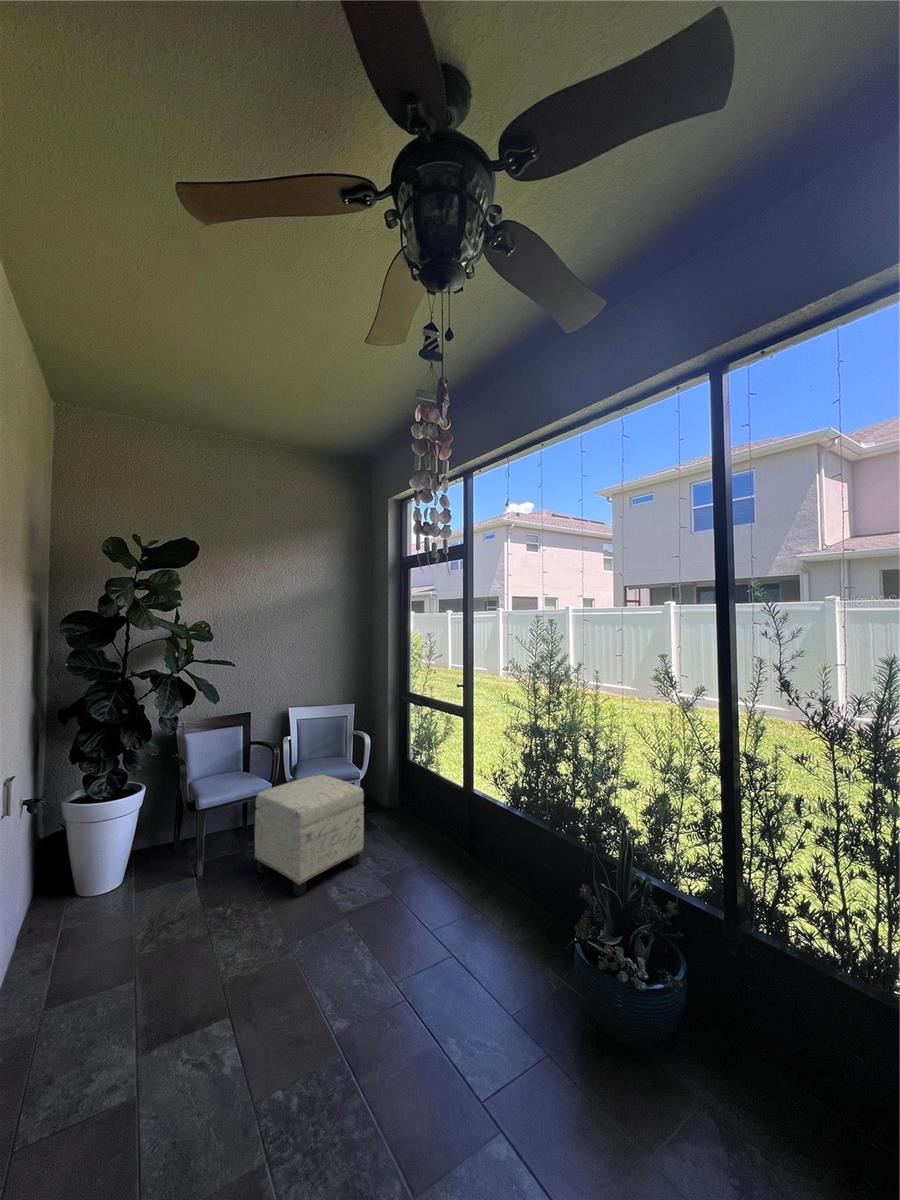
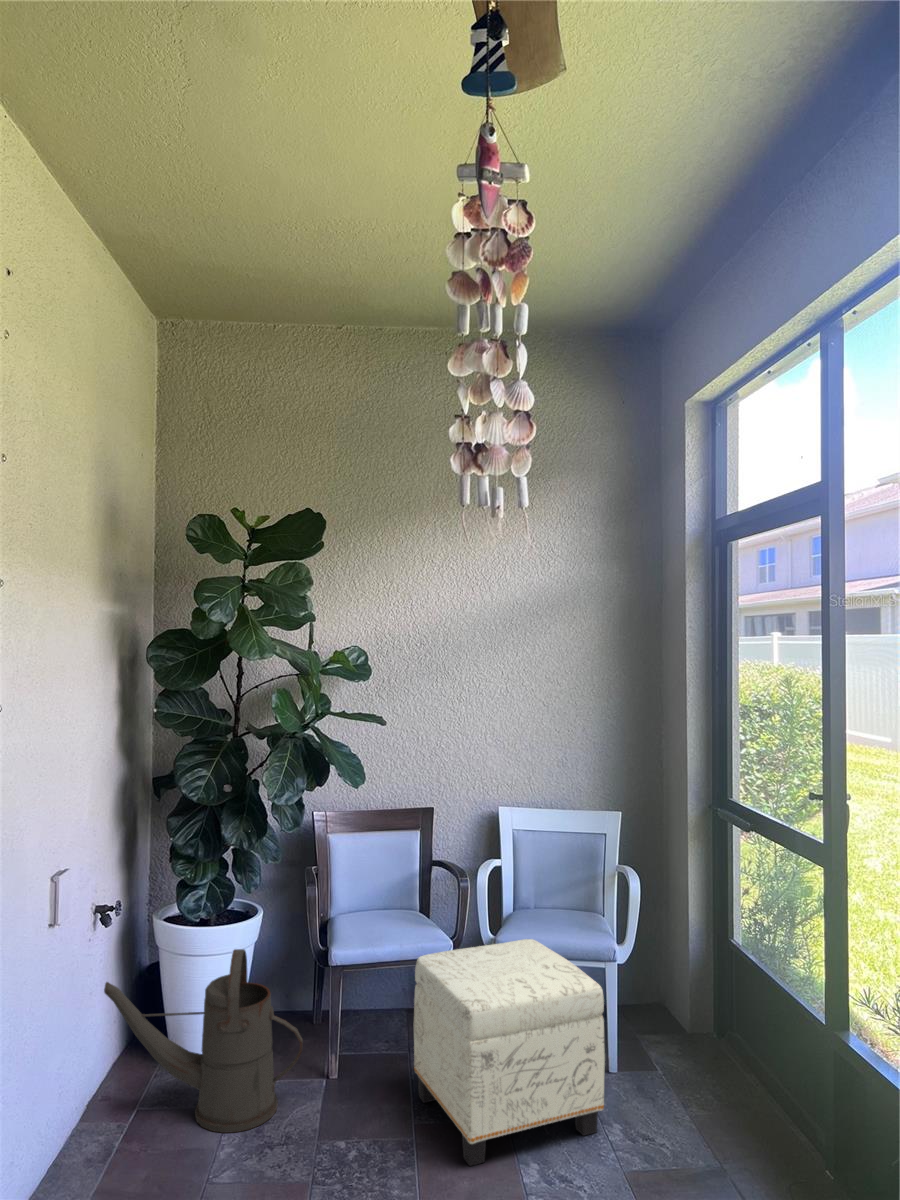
watering can: none [31,809,185,927] -> present [104,949,303,1133]

